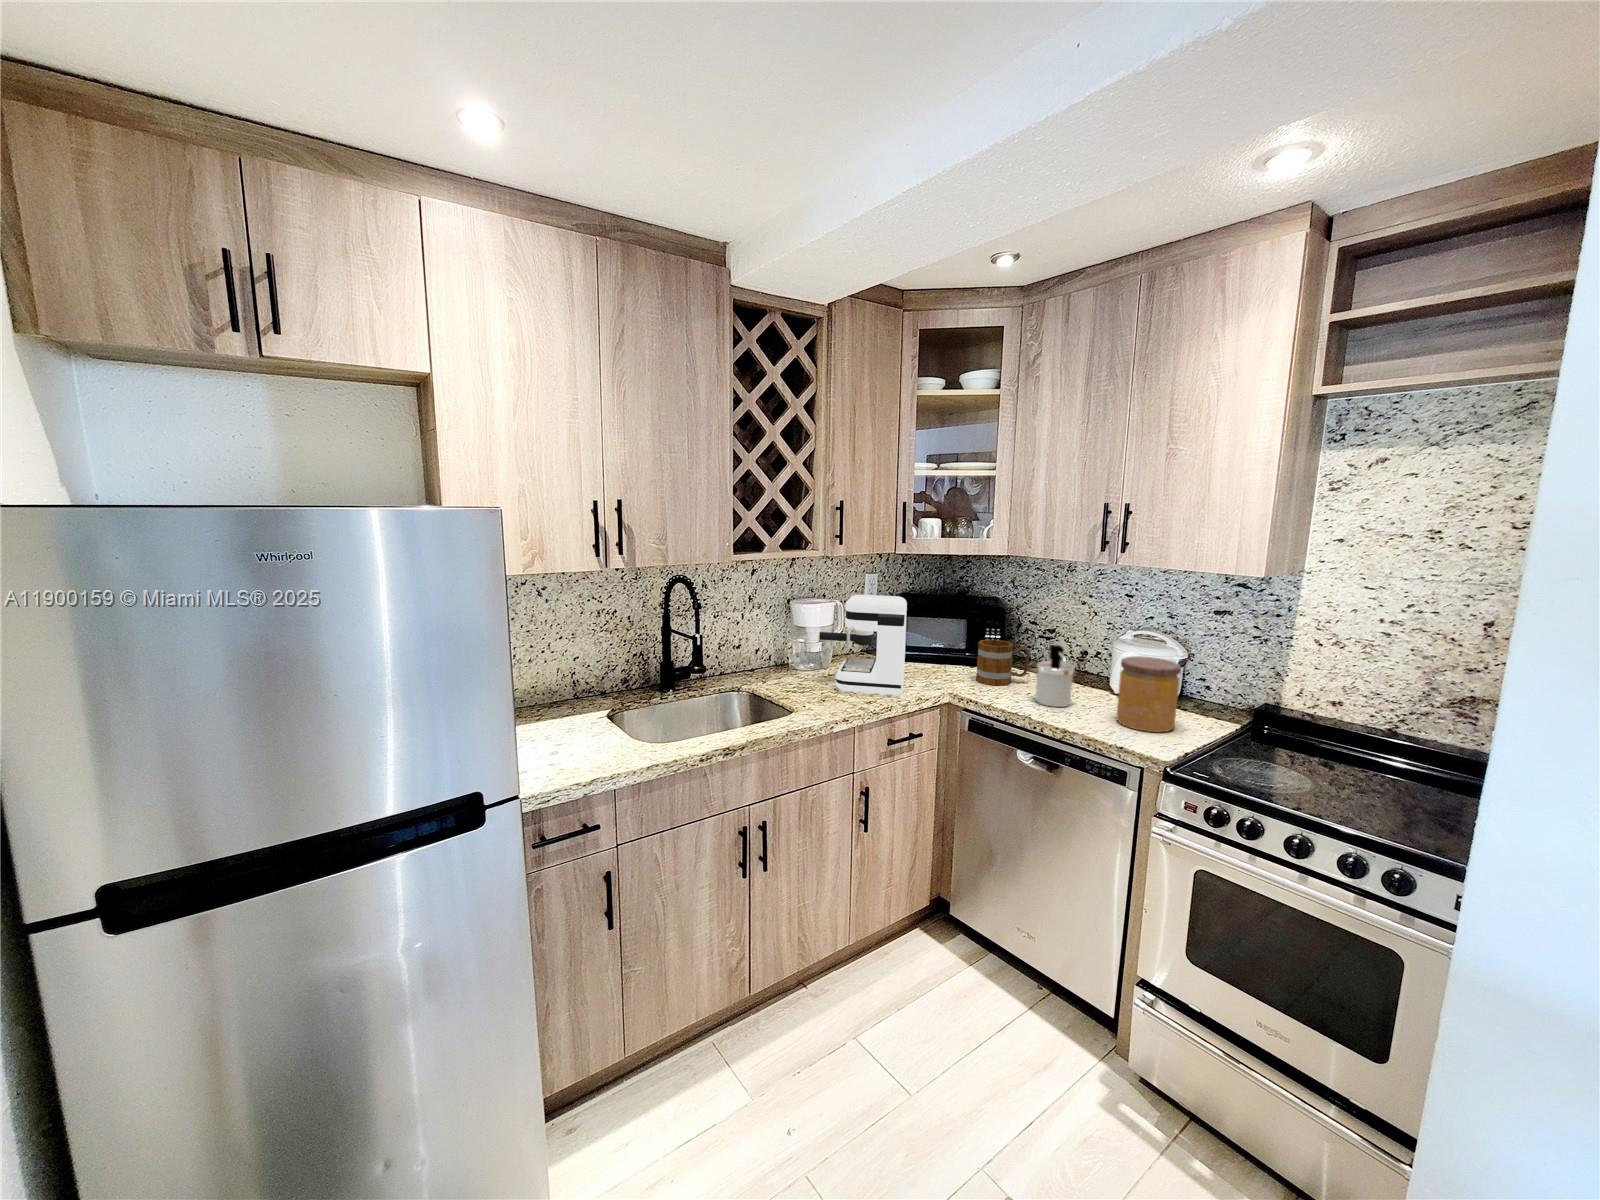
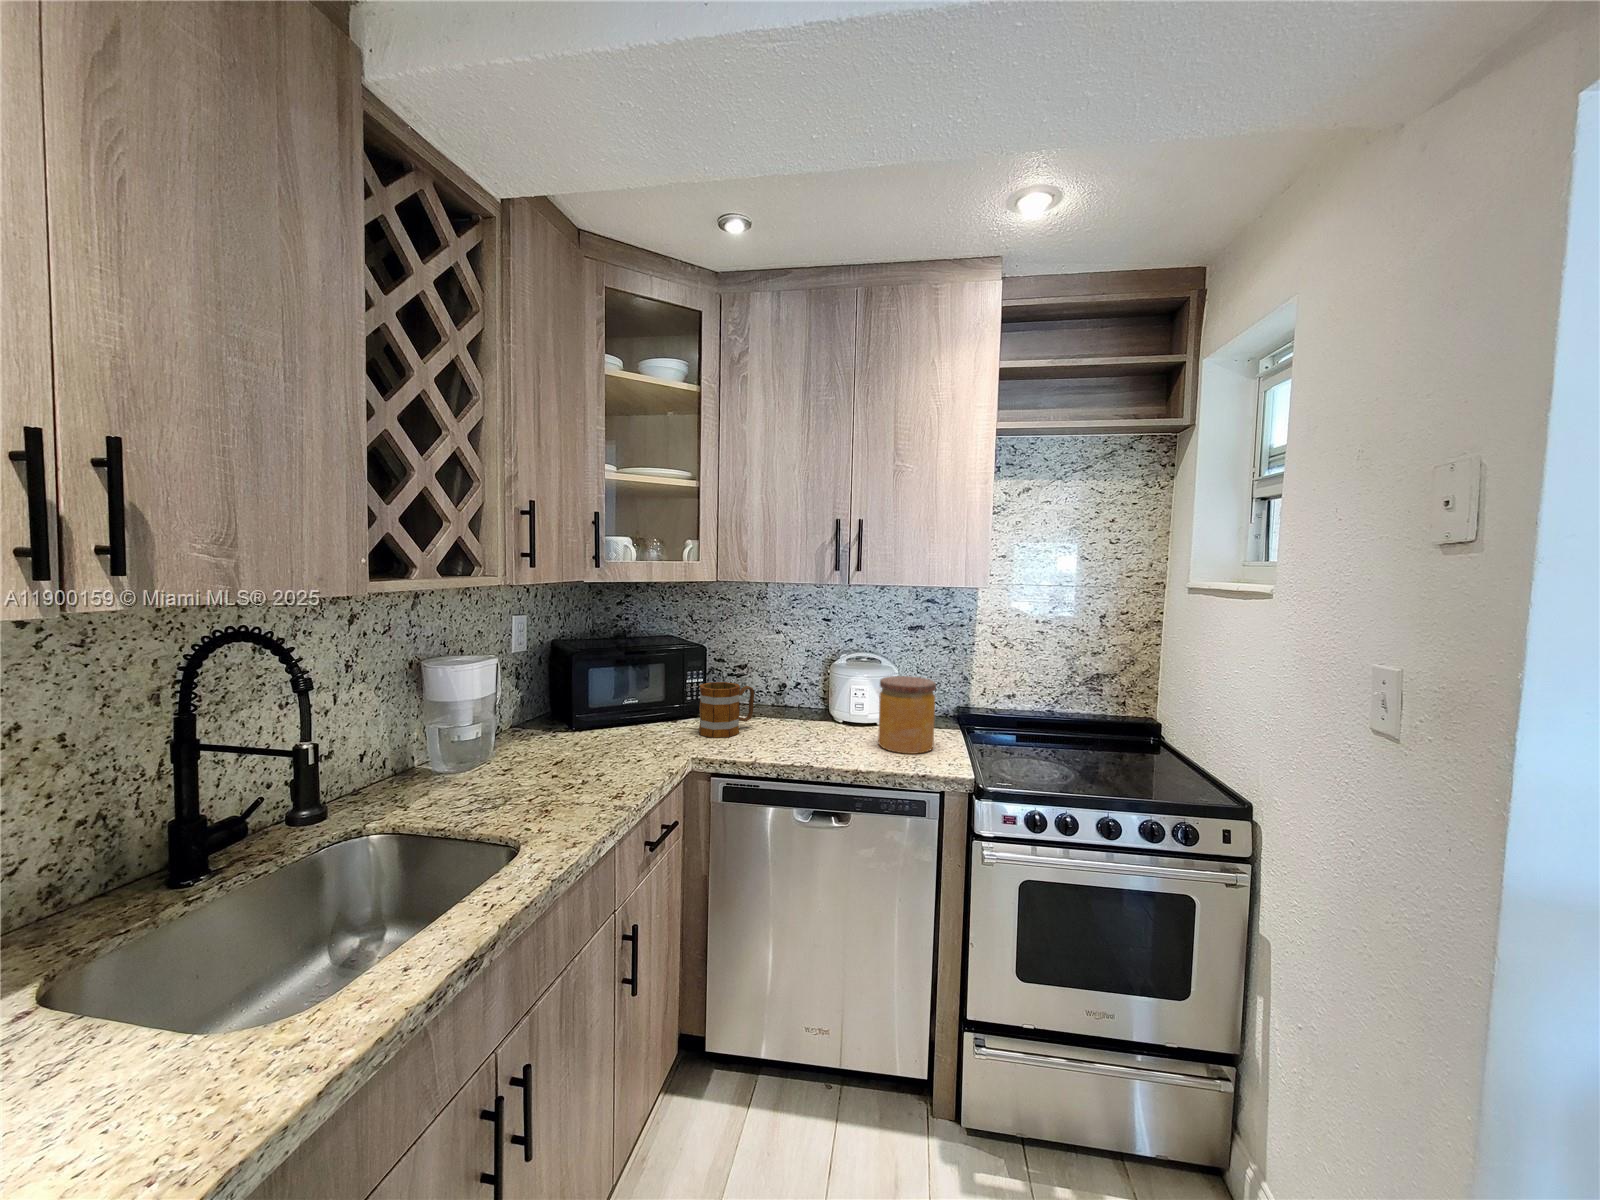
coffee maker: present [819,595,907,696] -> none [499,638,651,790]
soap dispenser: present [1035,645,1074,707] -> none [787,677,836,748]

